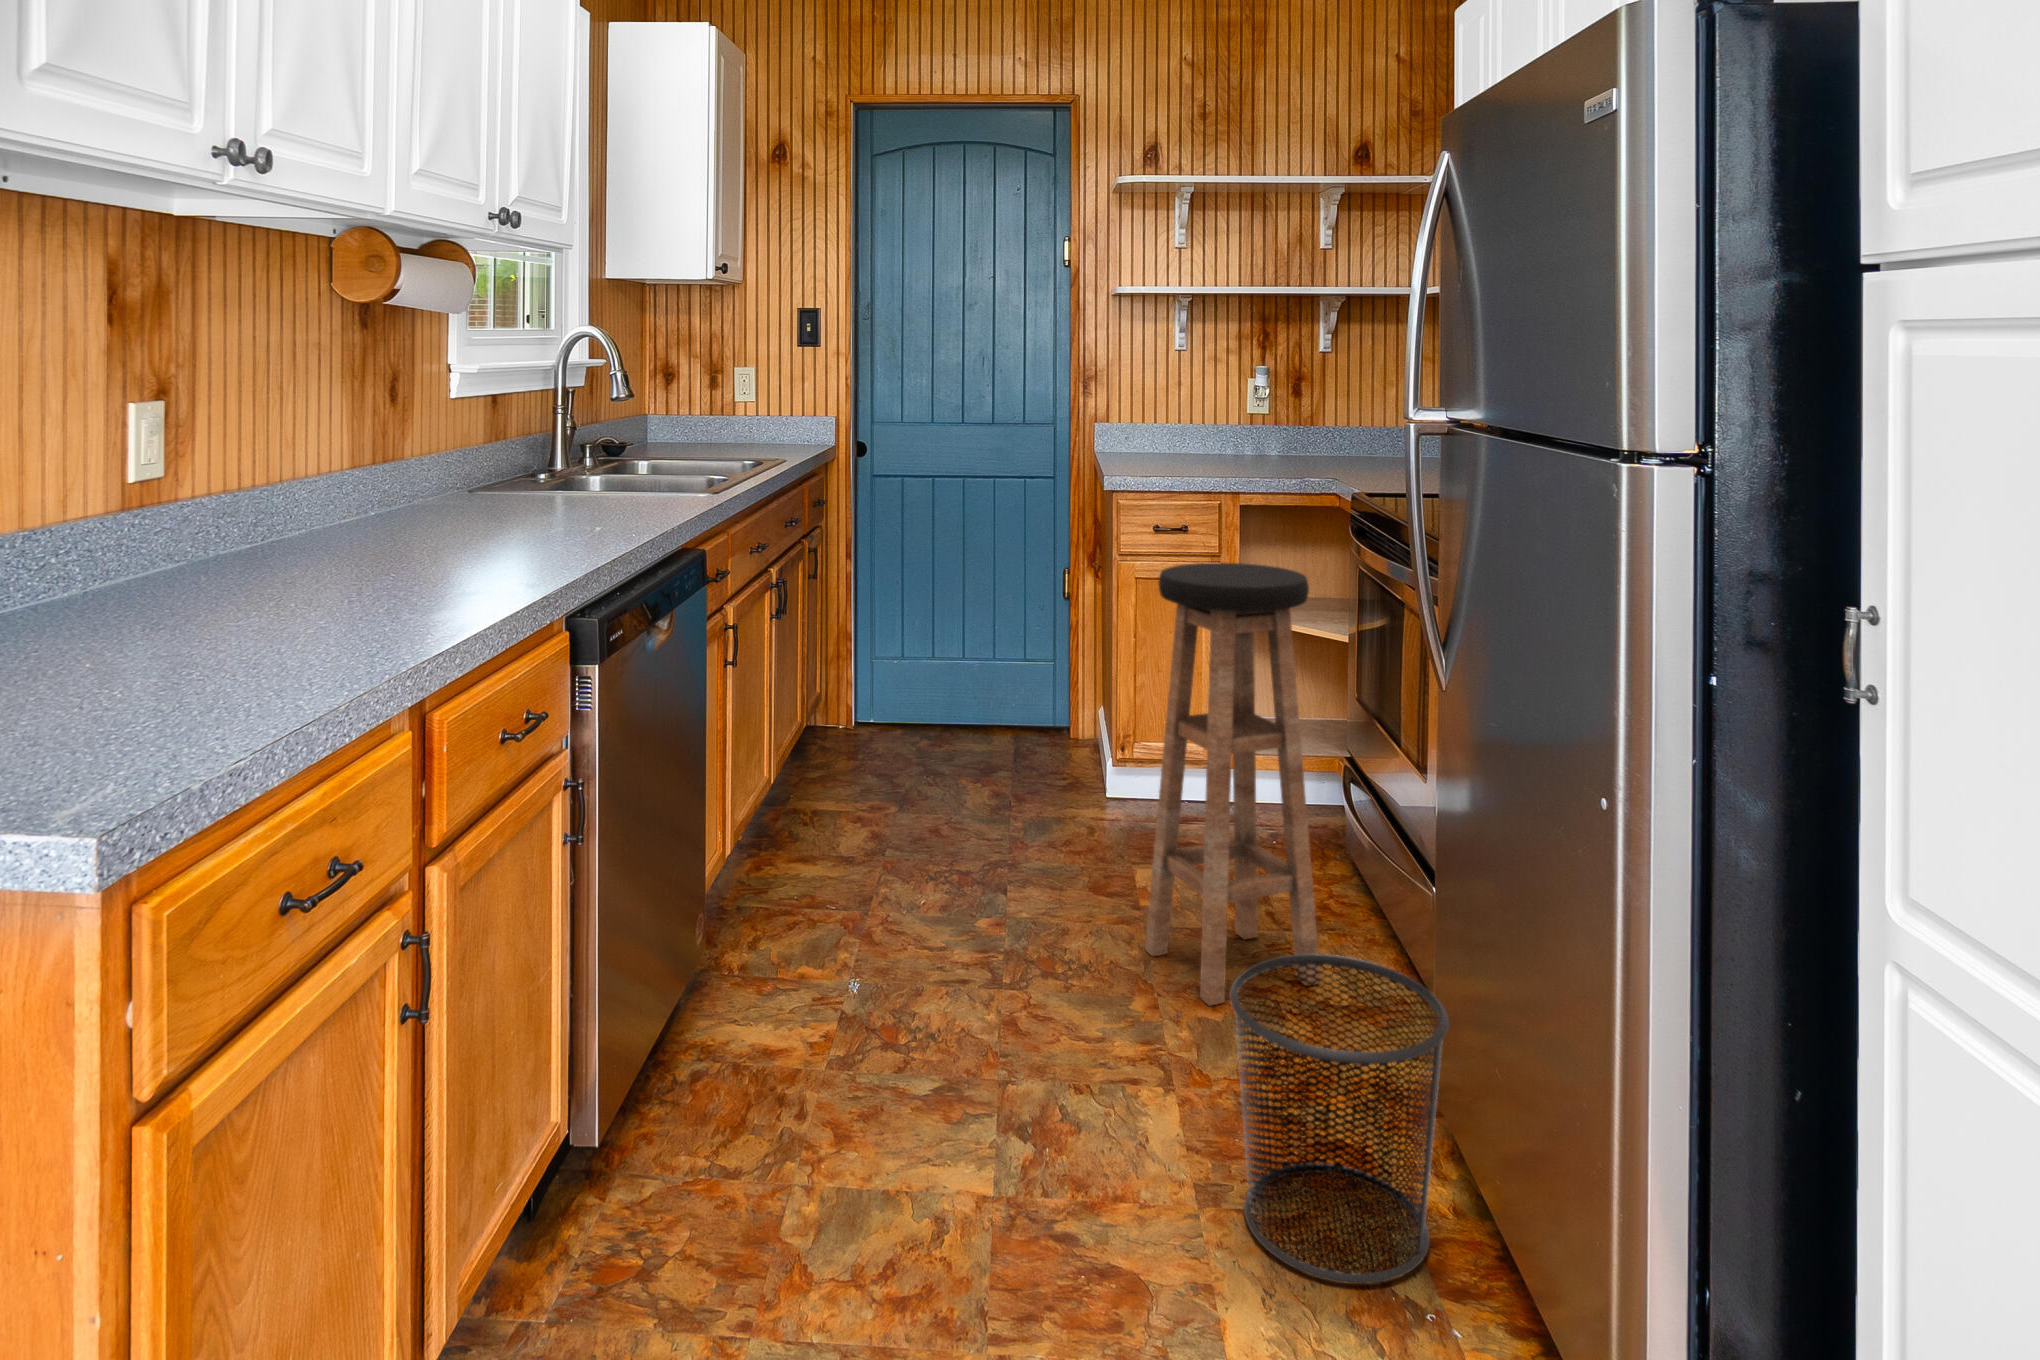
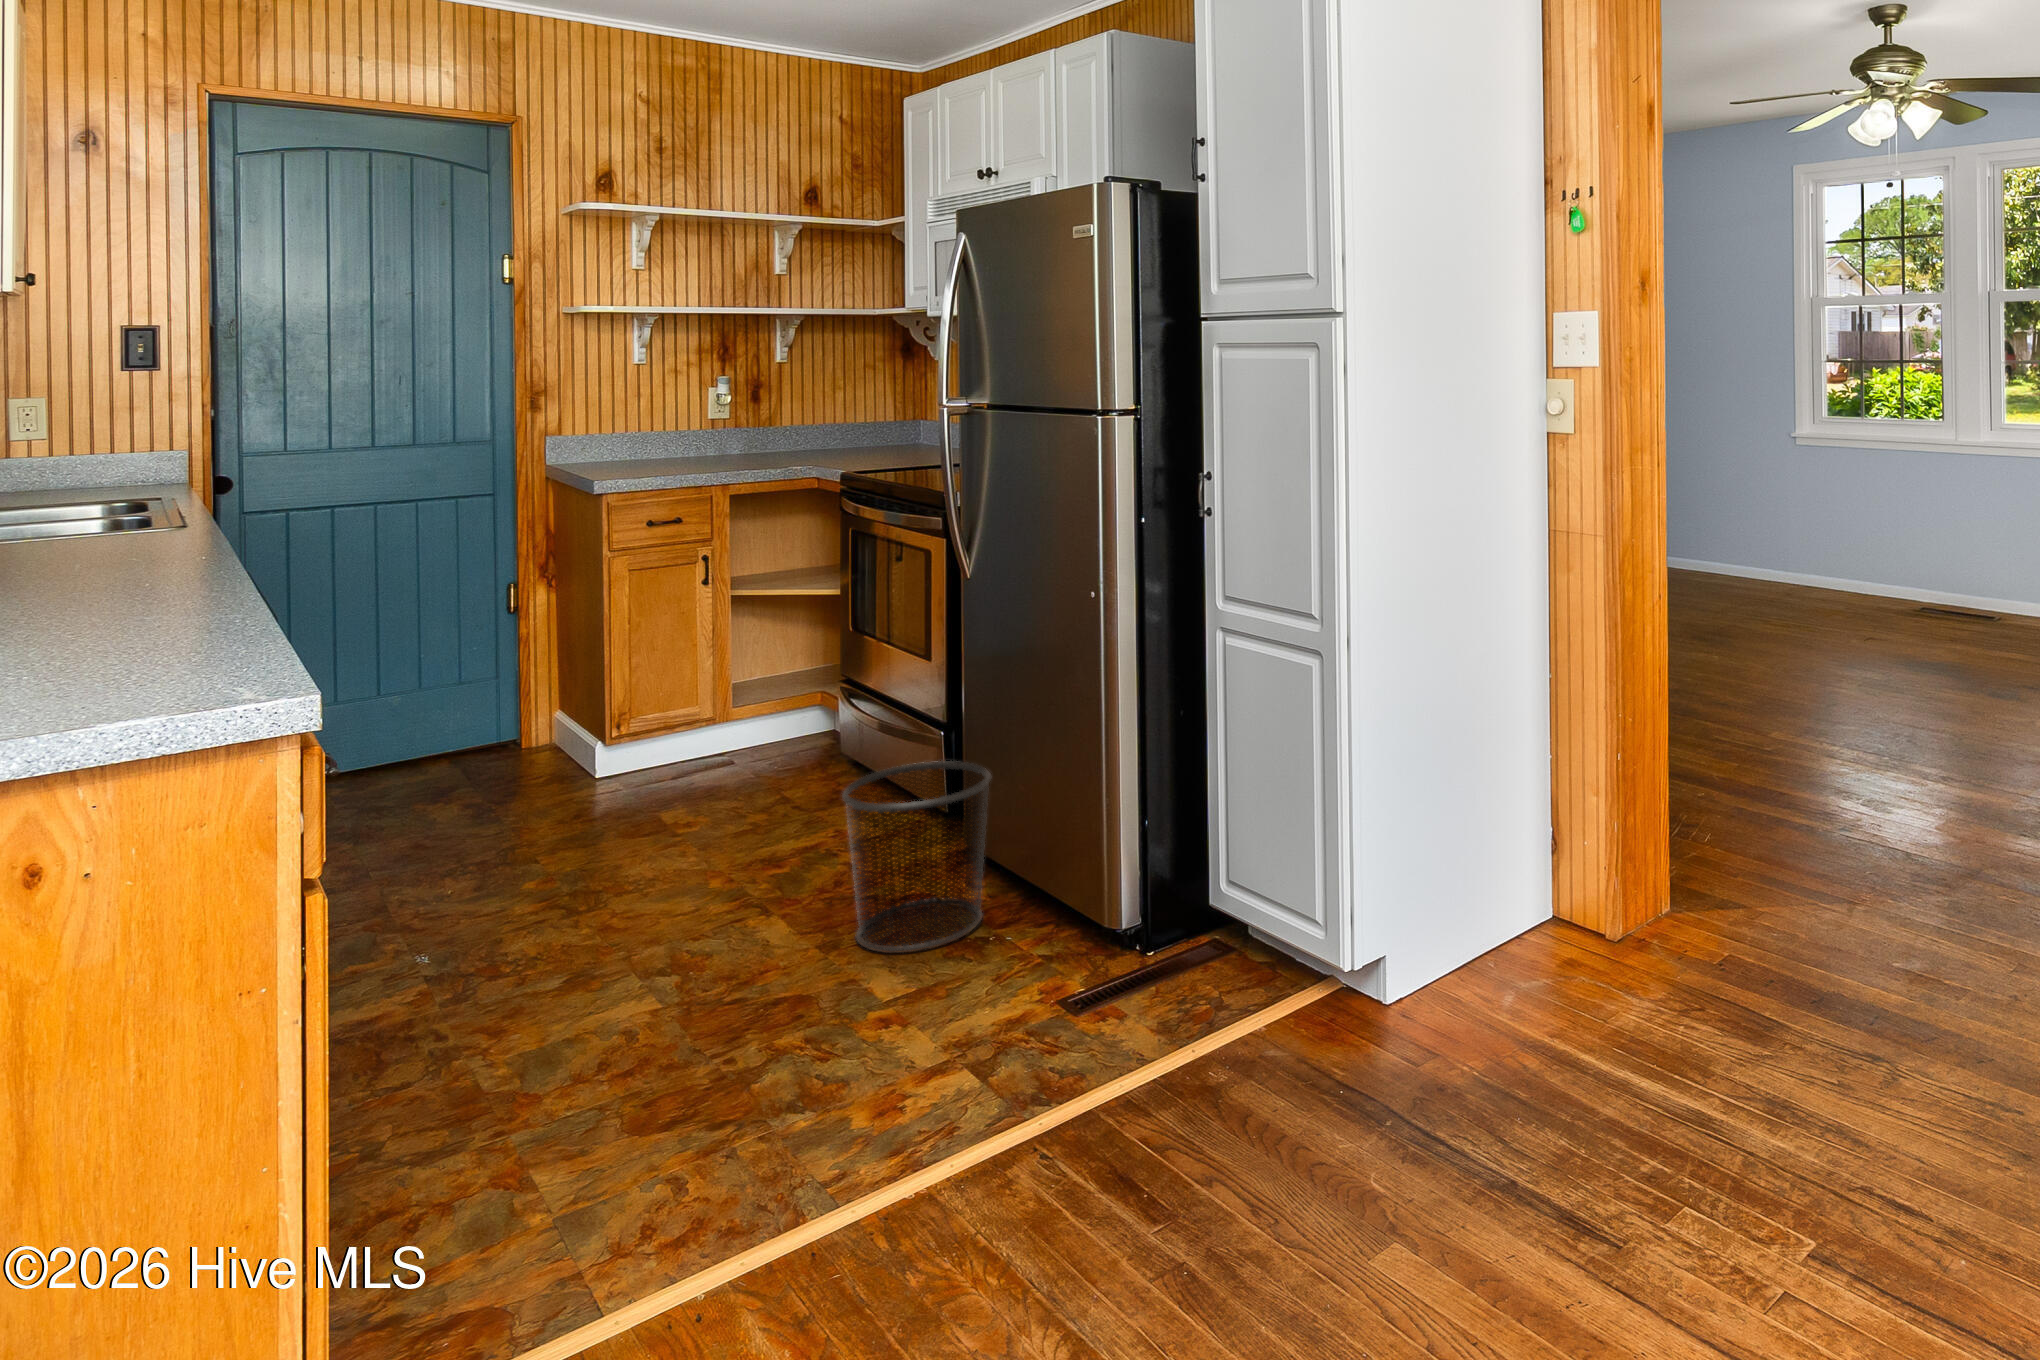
bar stool: present [1145,563,1320,1005] -> none [702,529,858,865]

